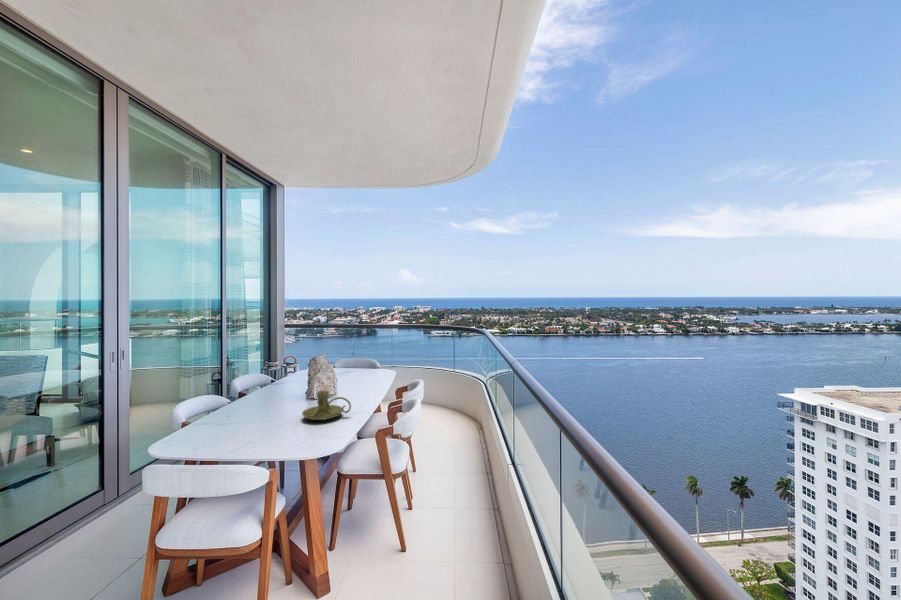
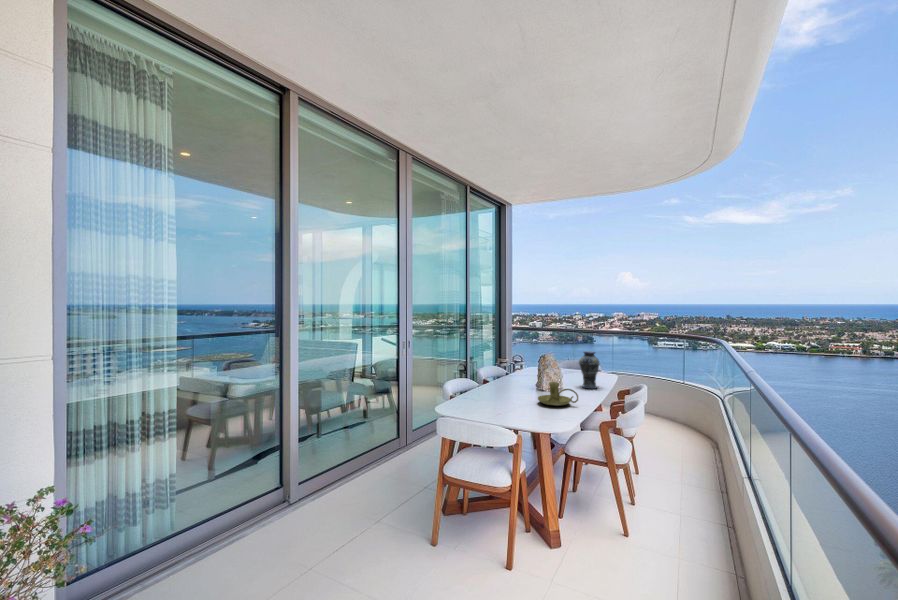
vase: none [355,349,377,390] -> present [579,351,600,389]

